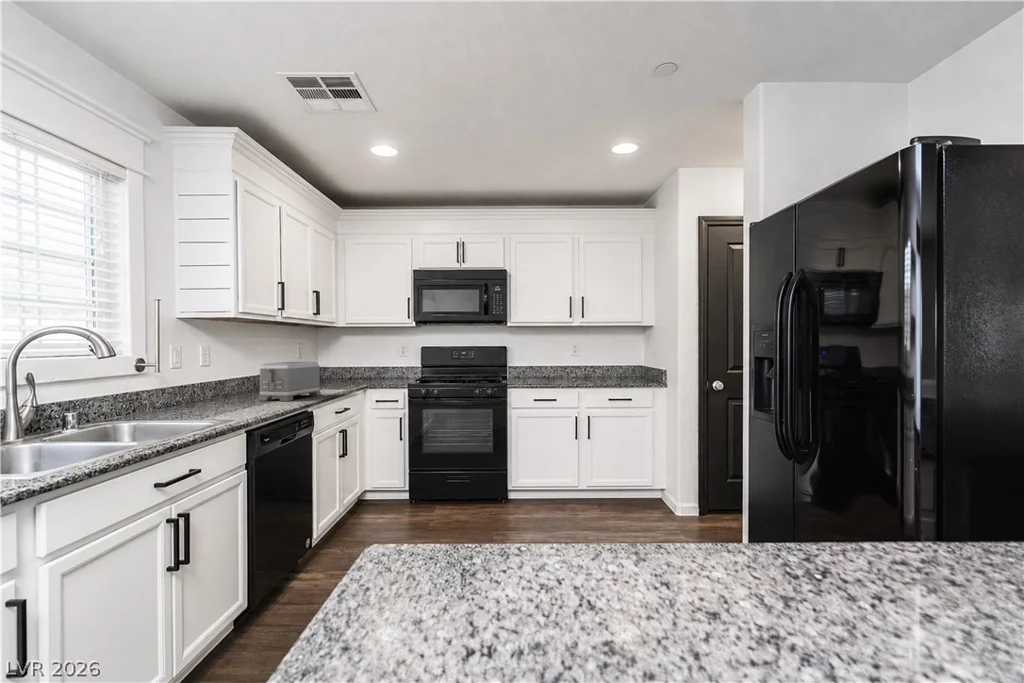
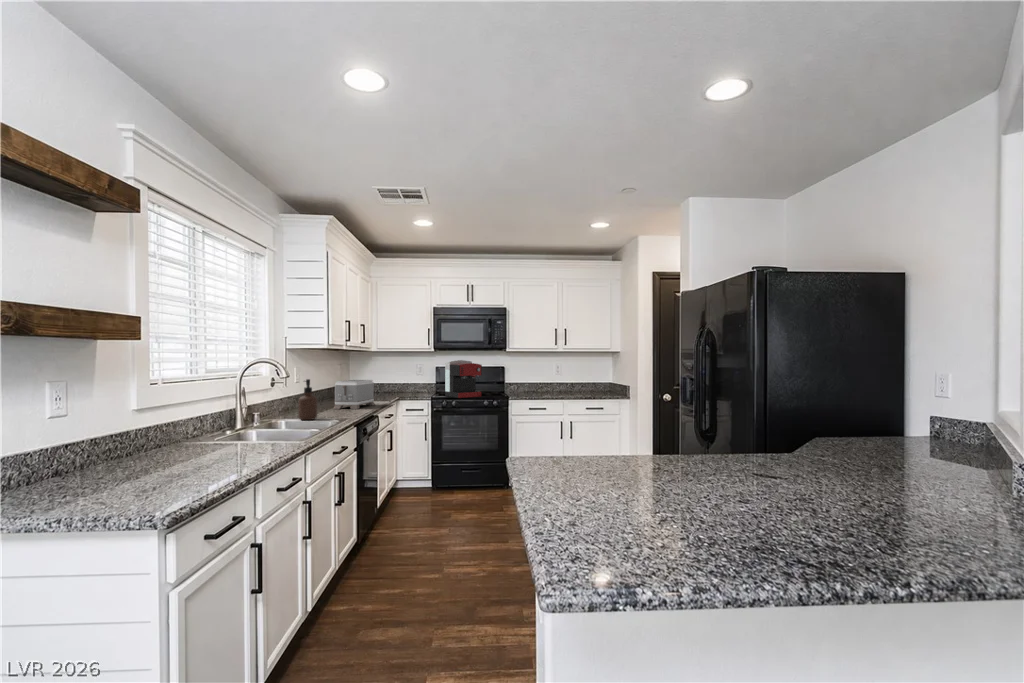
coffee maker: none [426,337,472,386] -> present [445,360,482,398]
soap dispenser: none [175,359,205,419] -> present [298,379,317,420]

